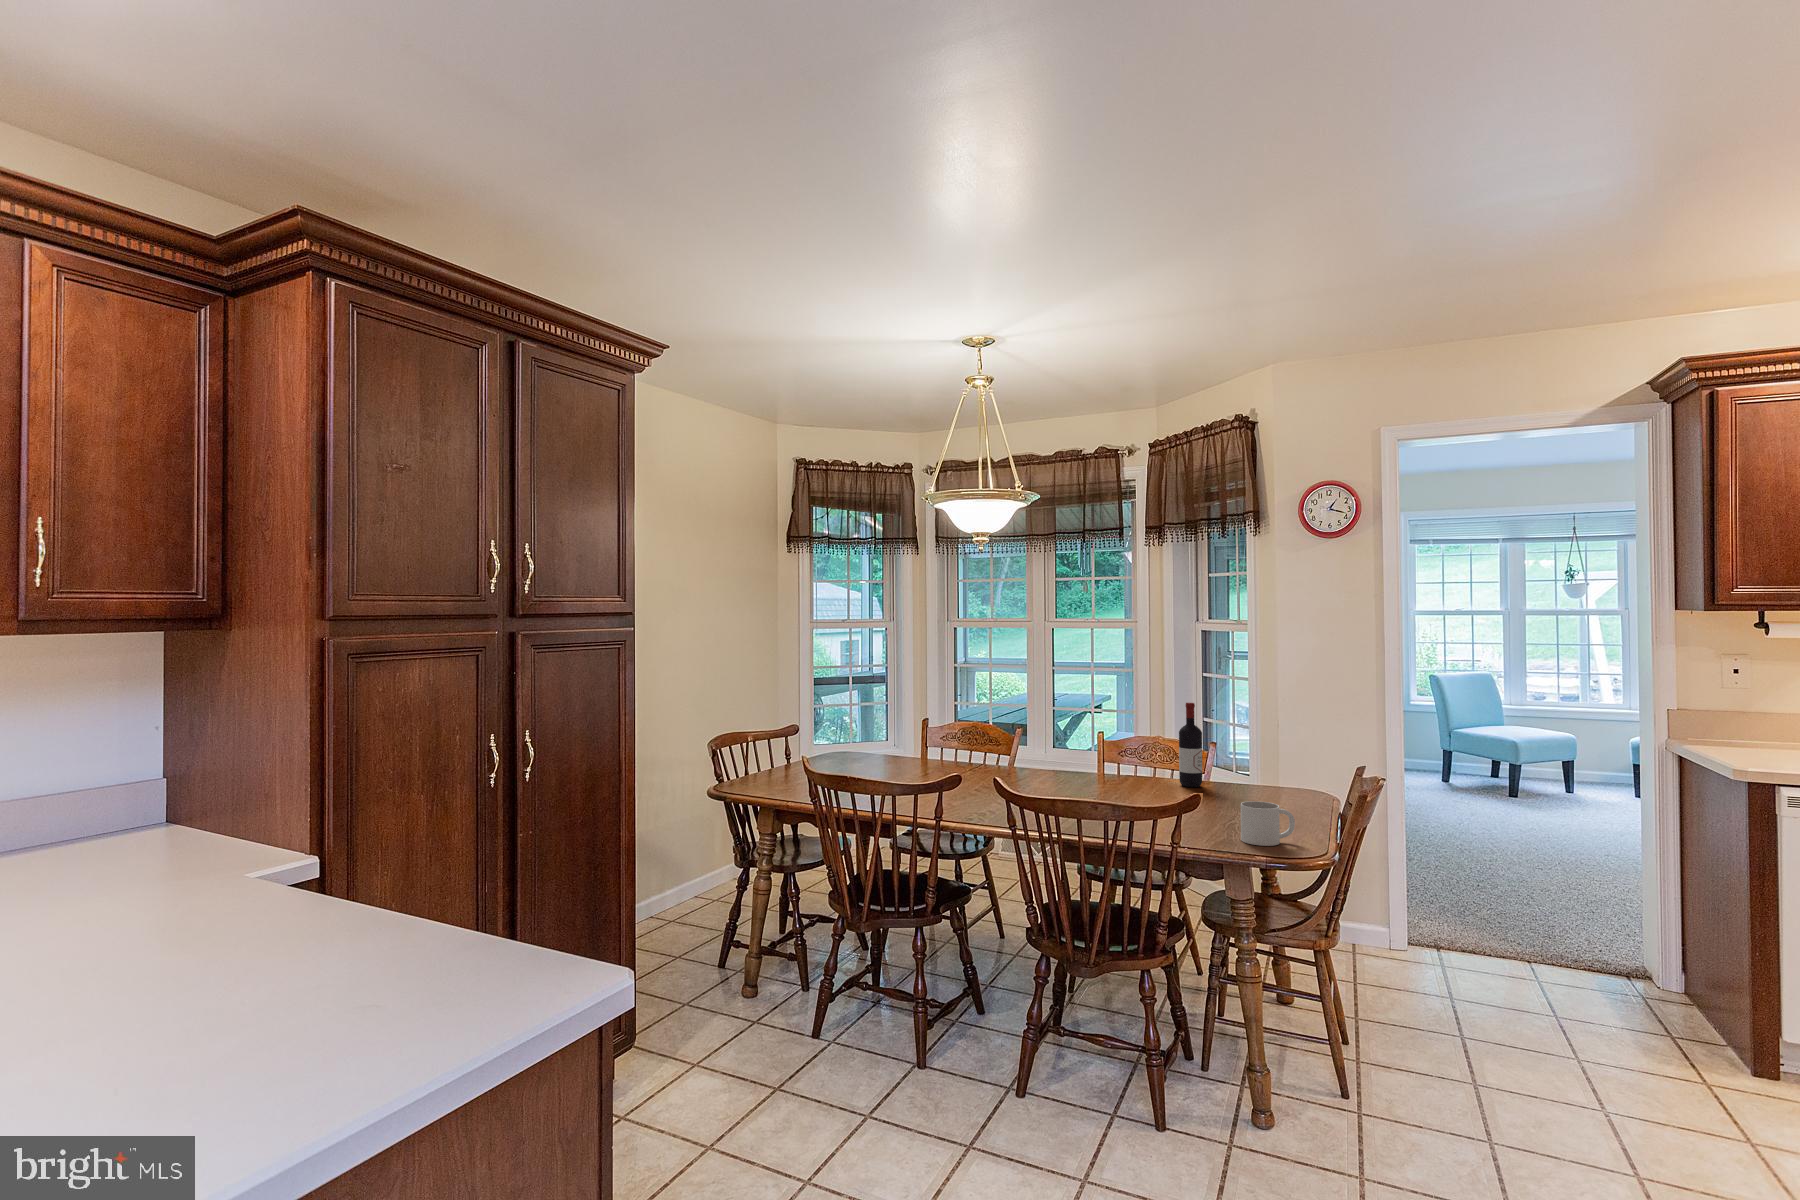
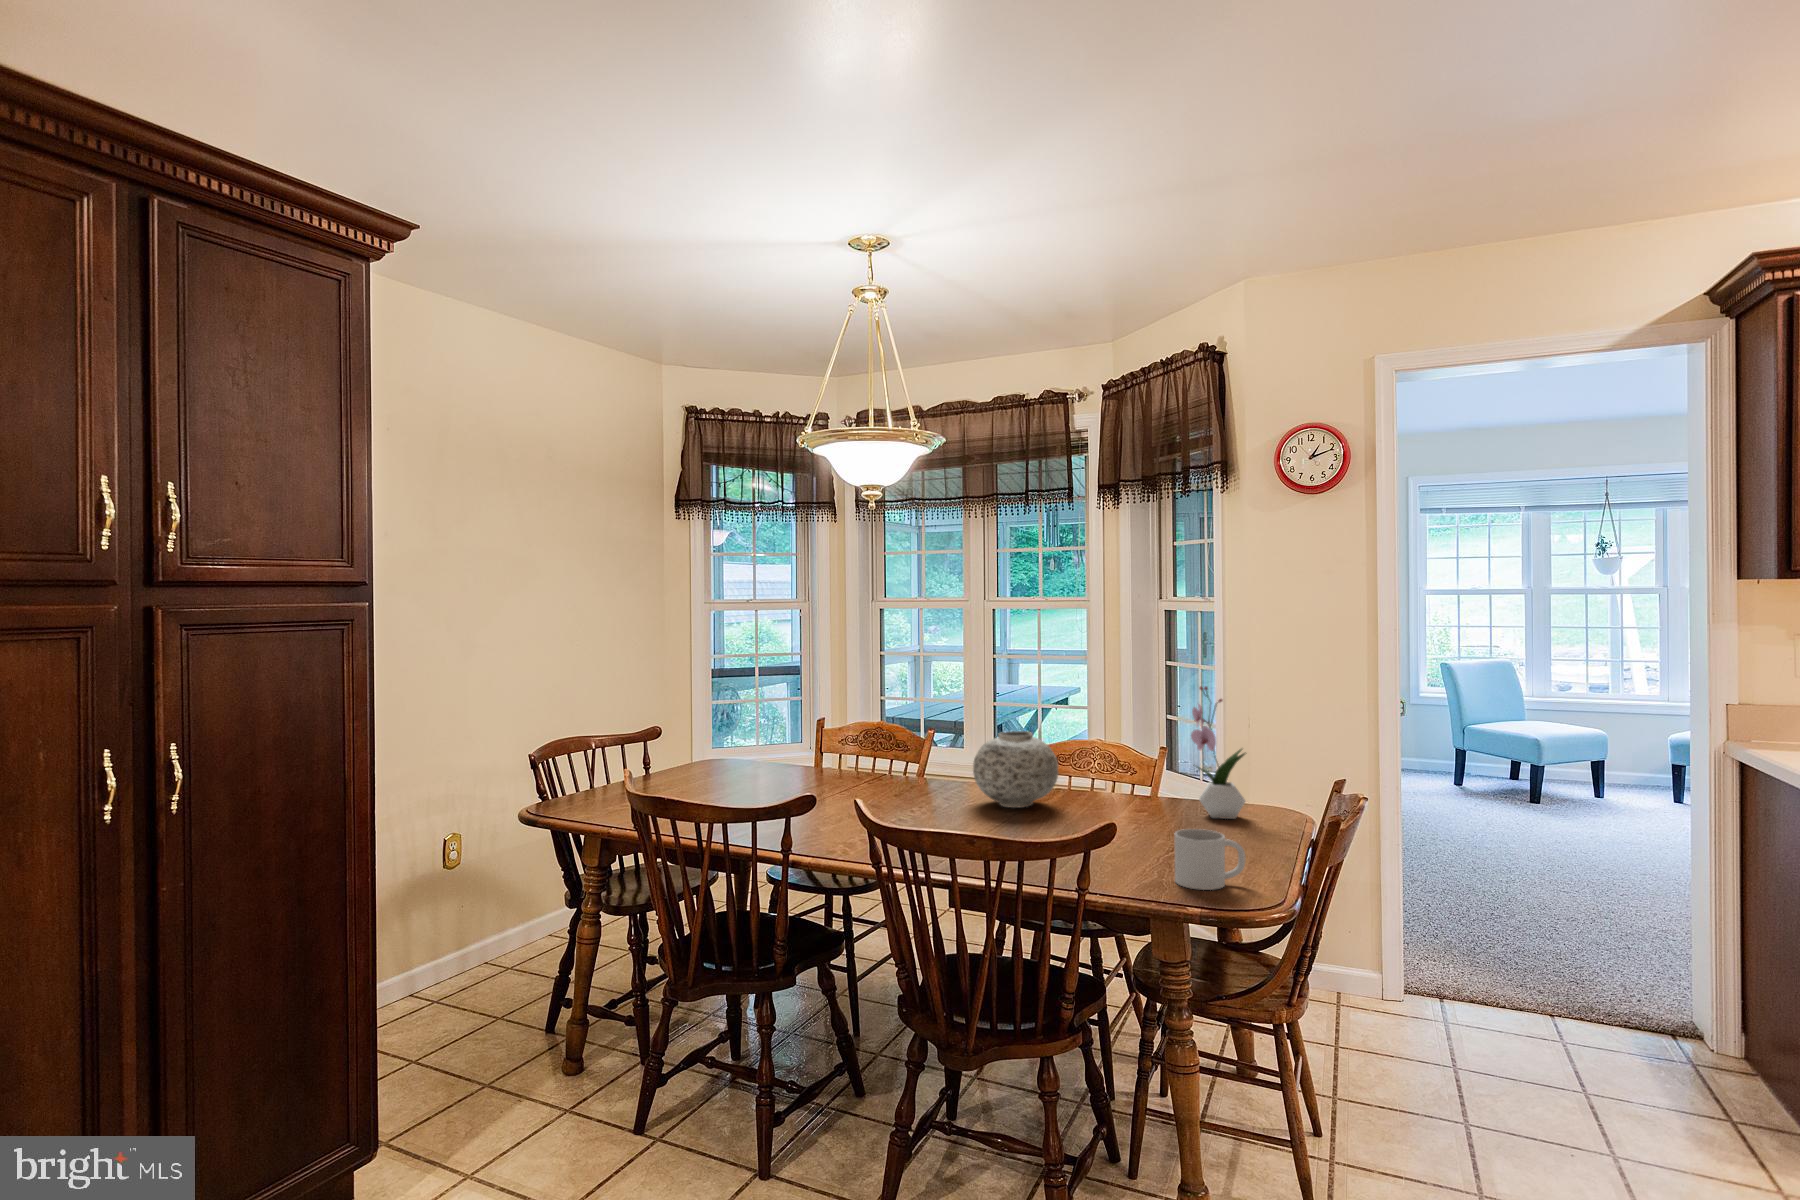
flower arrangement: none [1240,694,1286,798] -> present [1191,687,1245,819]
wine bottle: present [1179,703,1202,787] -> none [1117,698,1146,804]
vase: none [1065,729,1134,789] -> present [973,731,1059,807]

